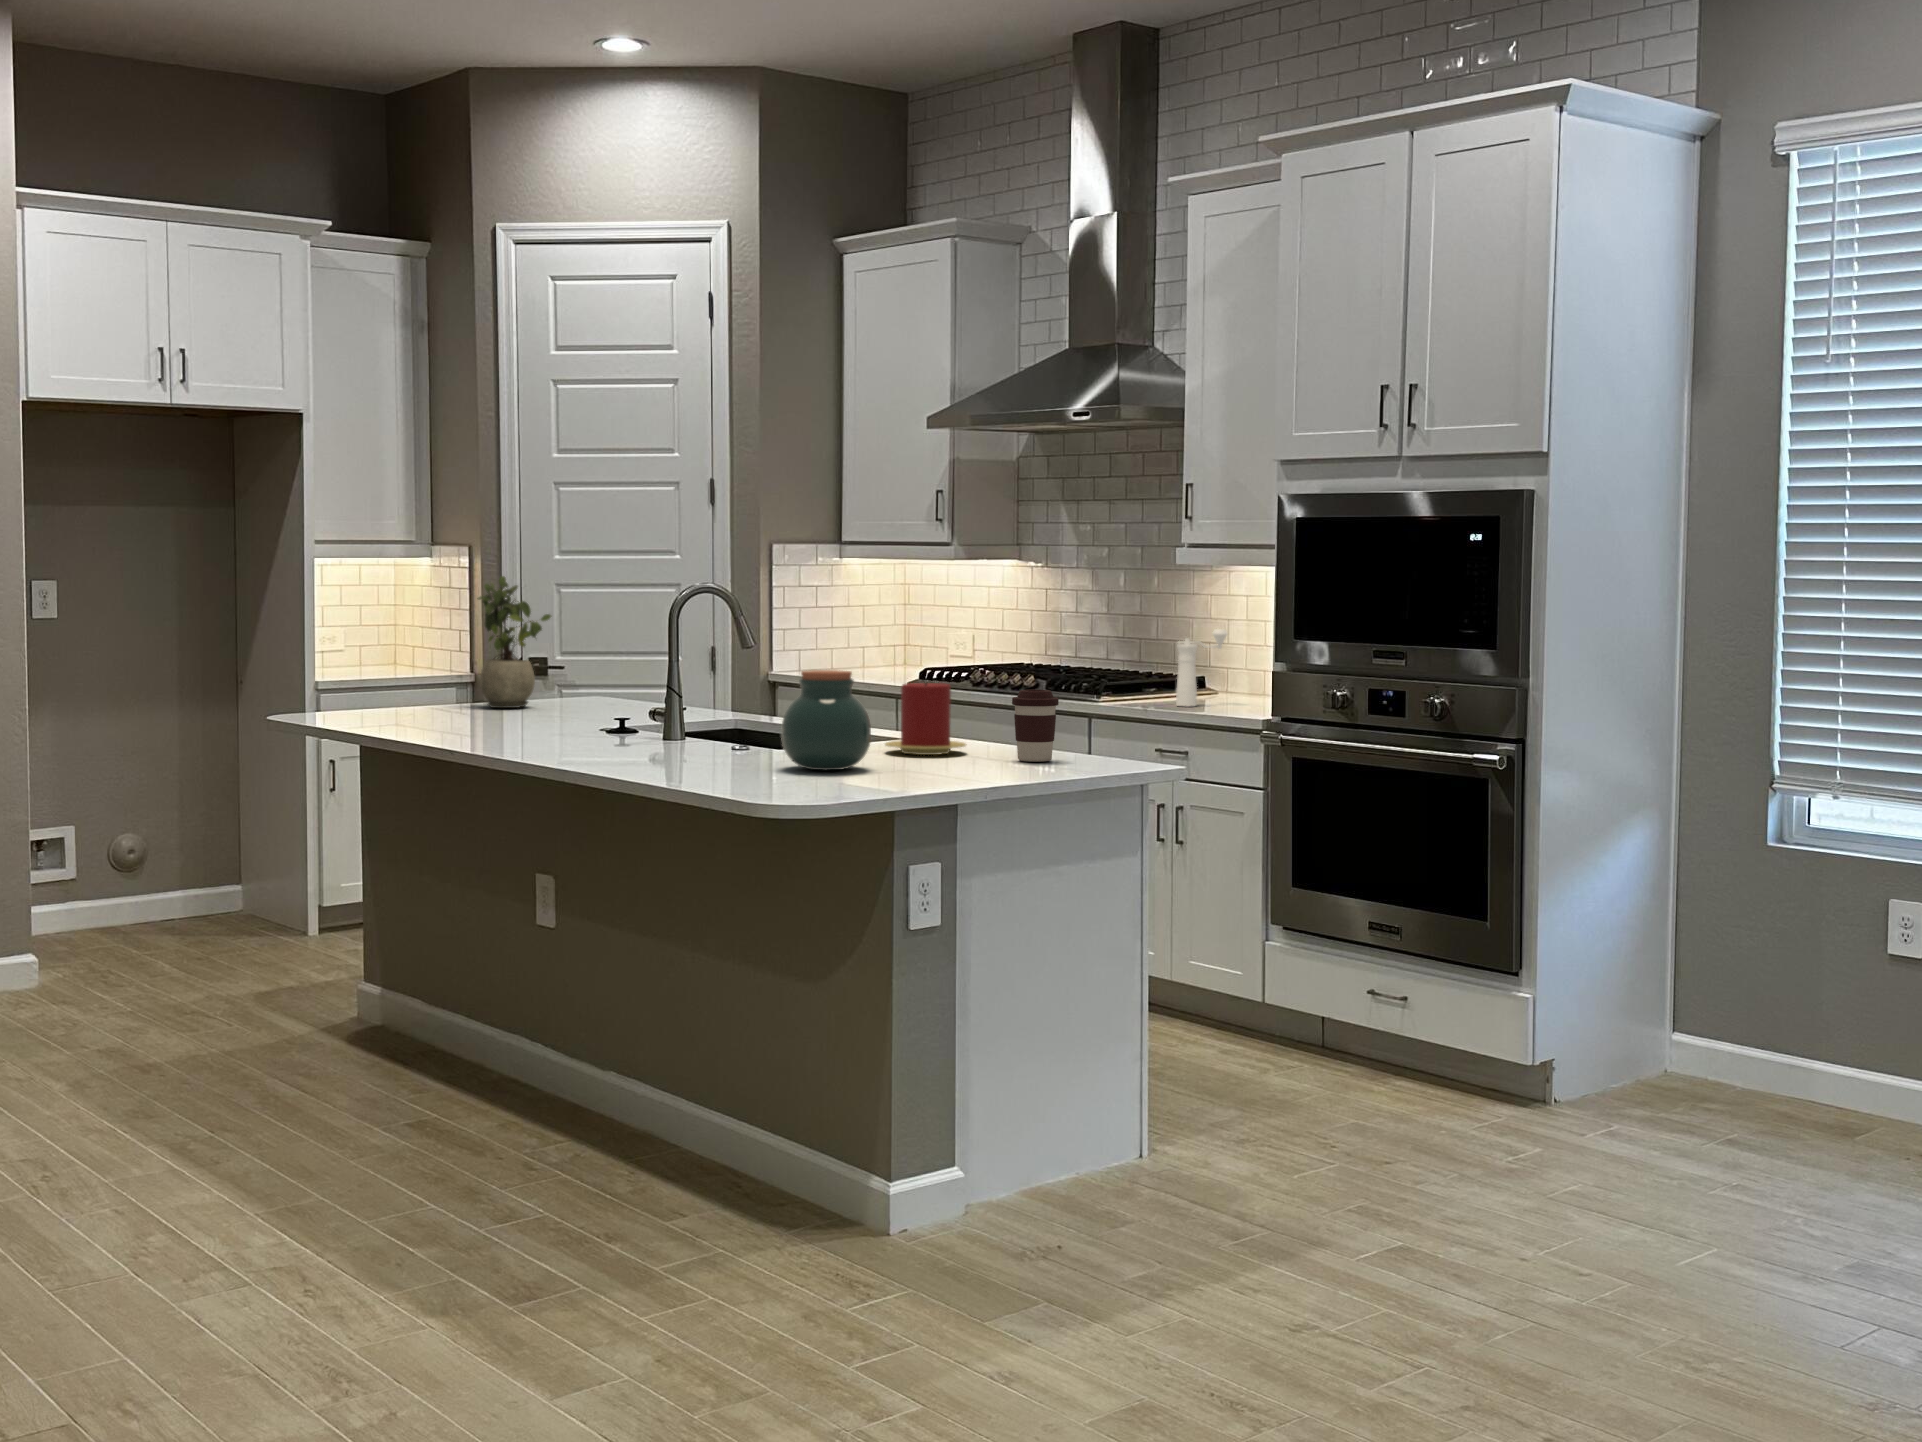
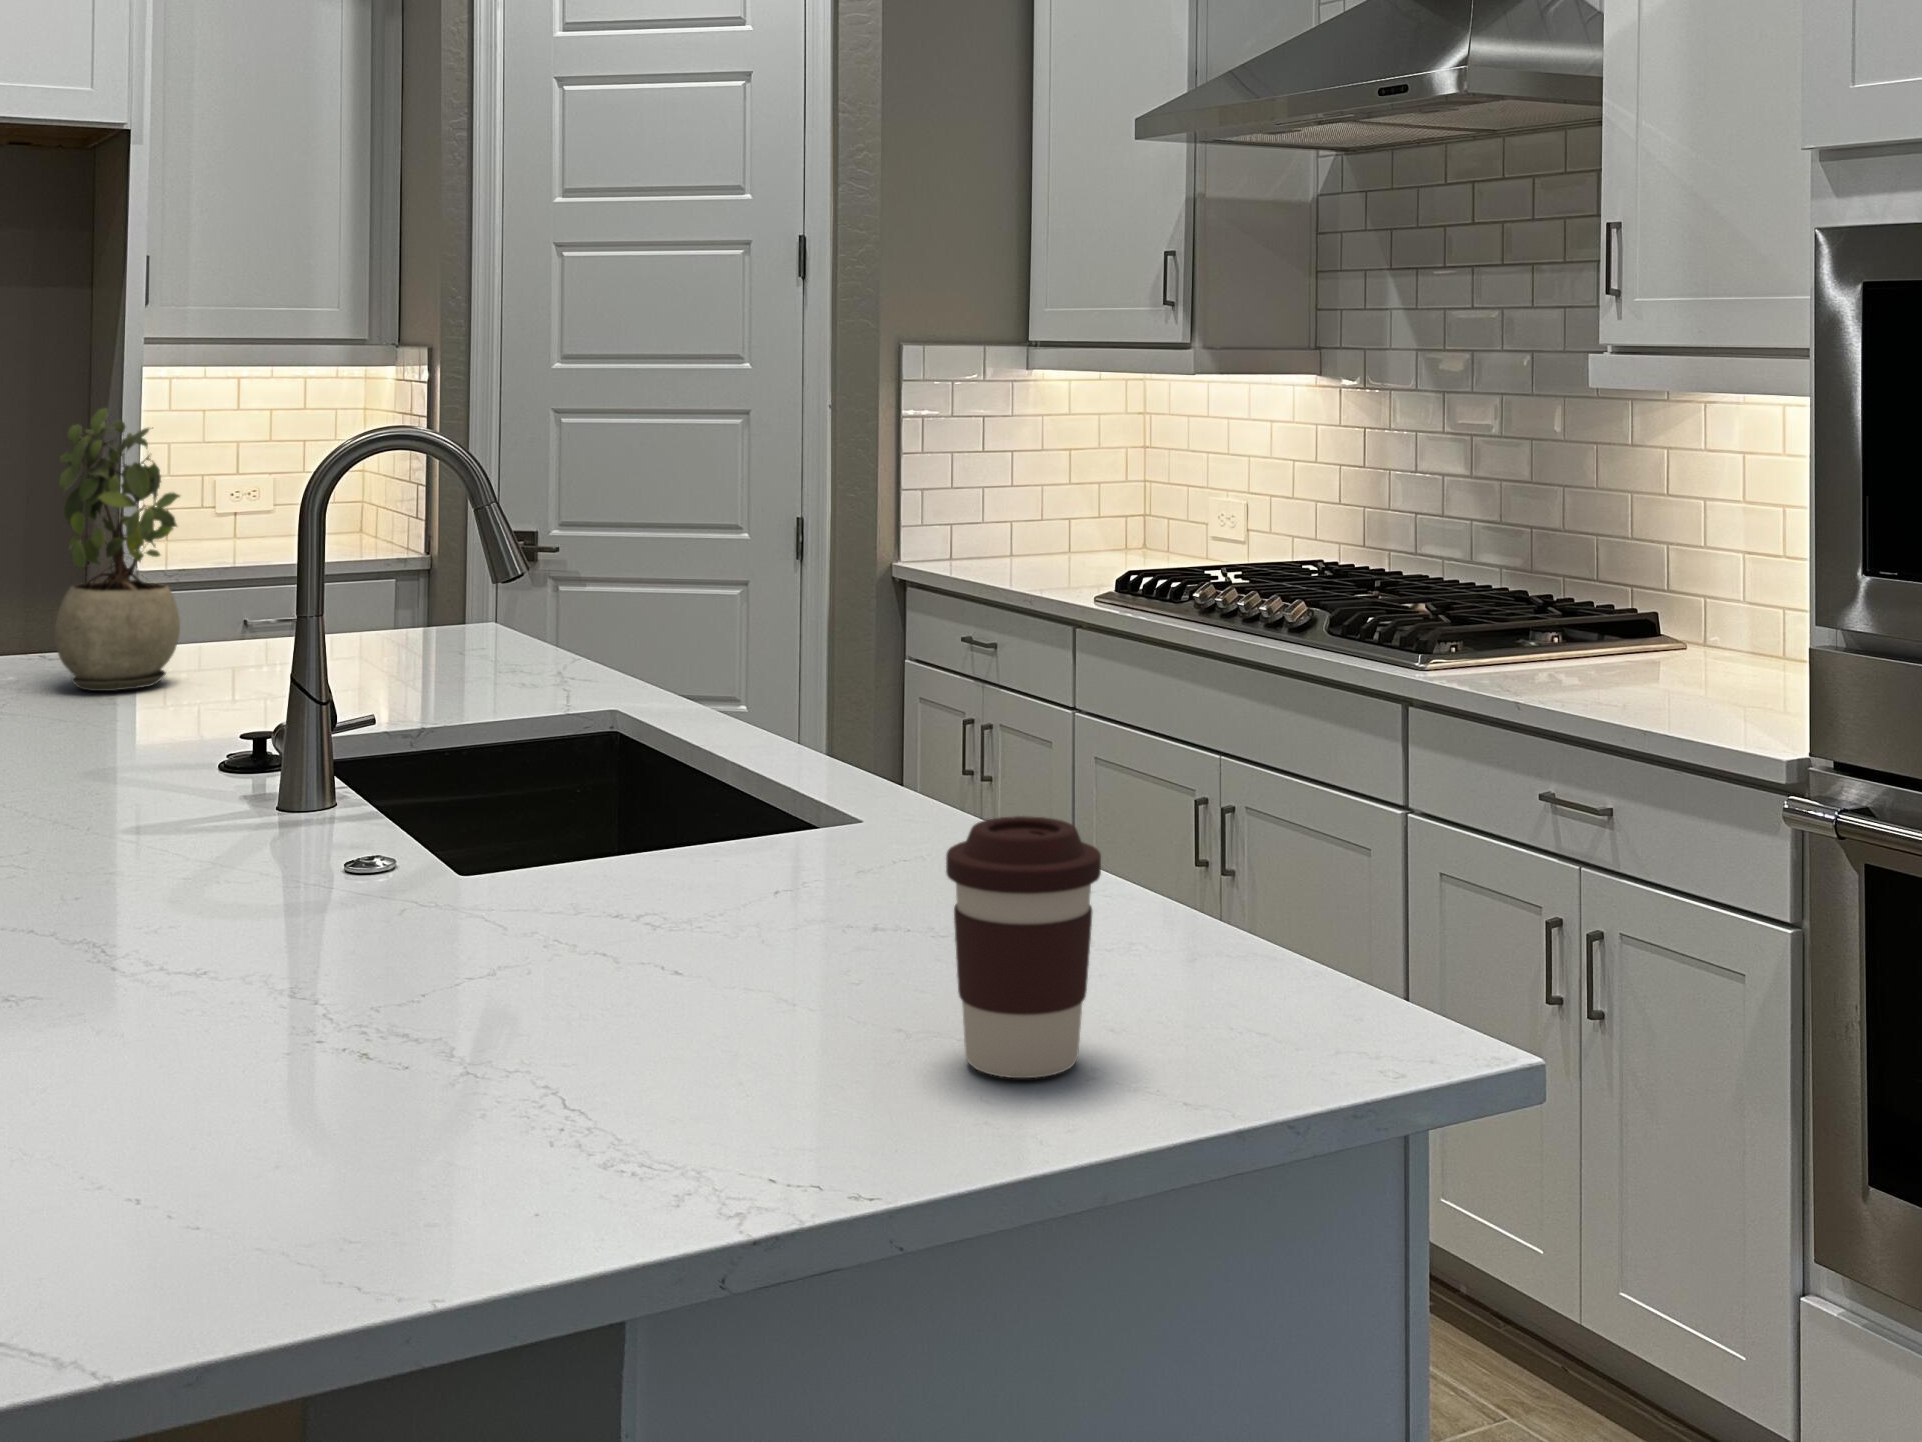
pepper mill: present [1176,629,1227,707] -> none [1585,526,1697,694]
jar: present [781,670,871,770] -> none [58,764,392,1148]
candle: present [885,683,966,755] -> none [604,755,858,1001]

